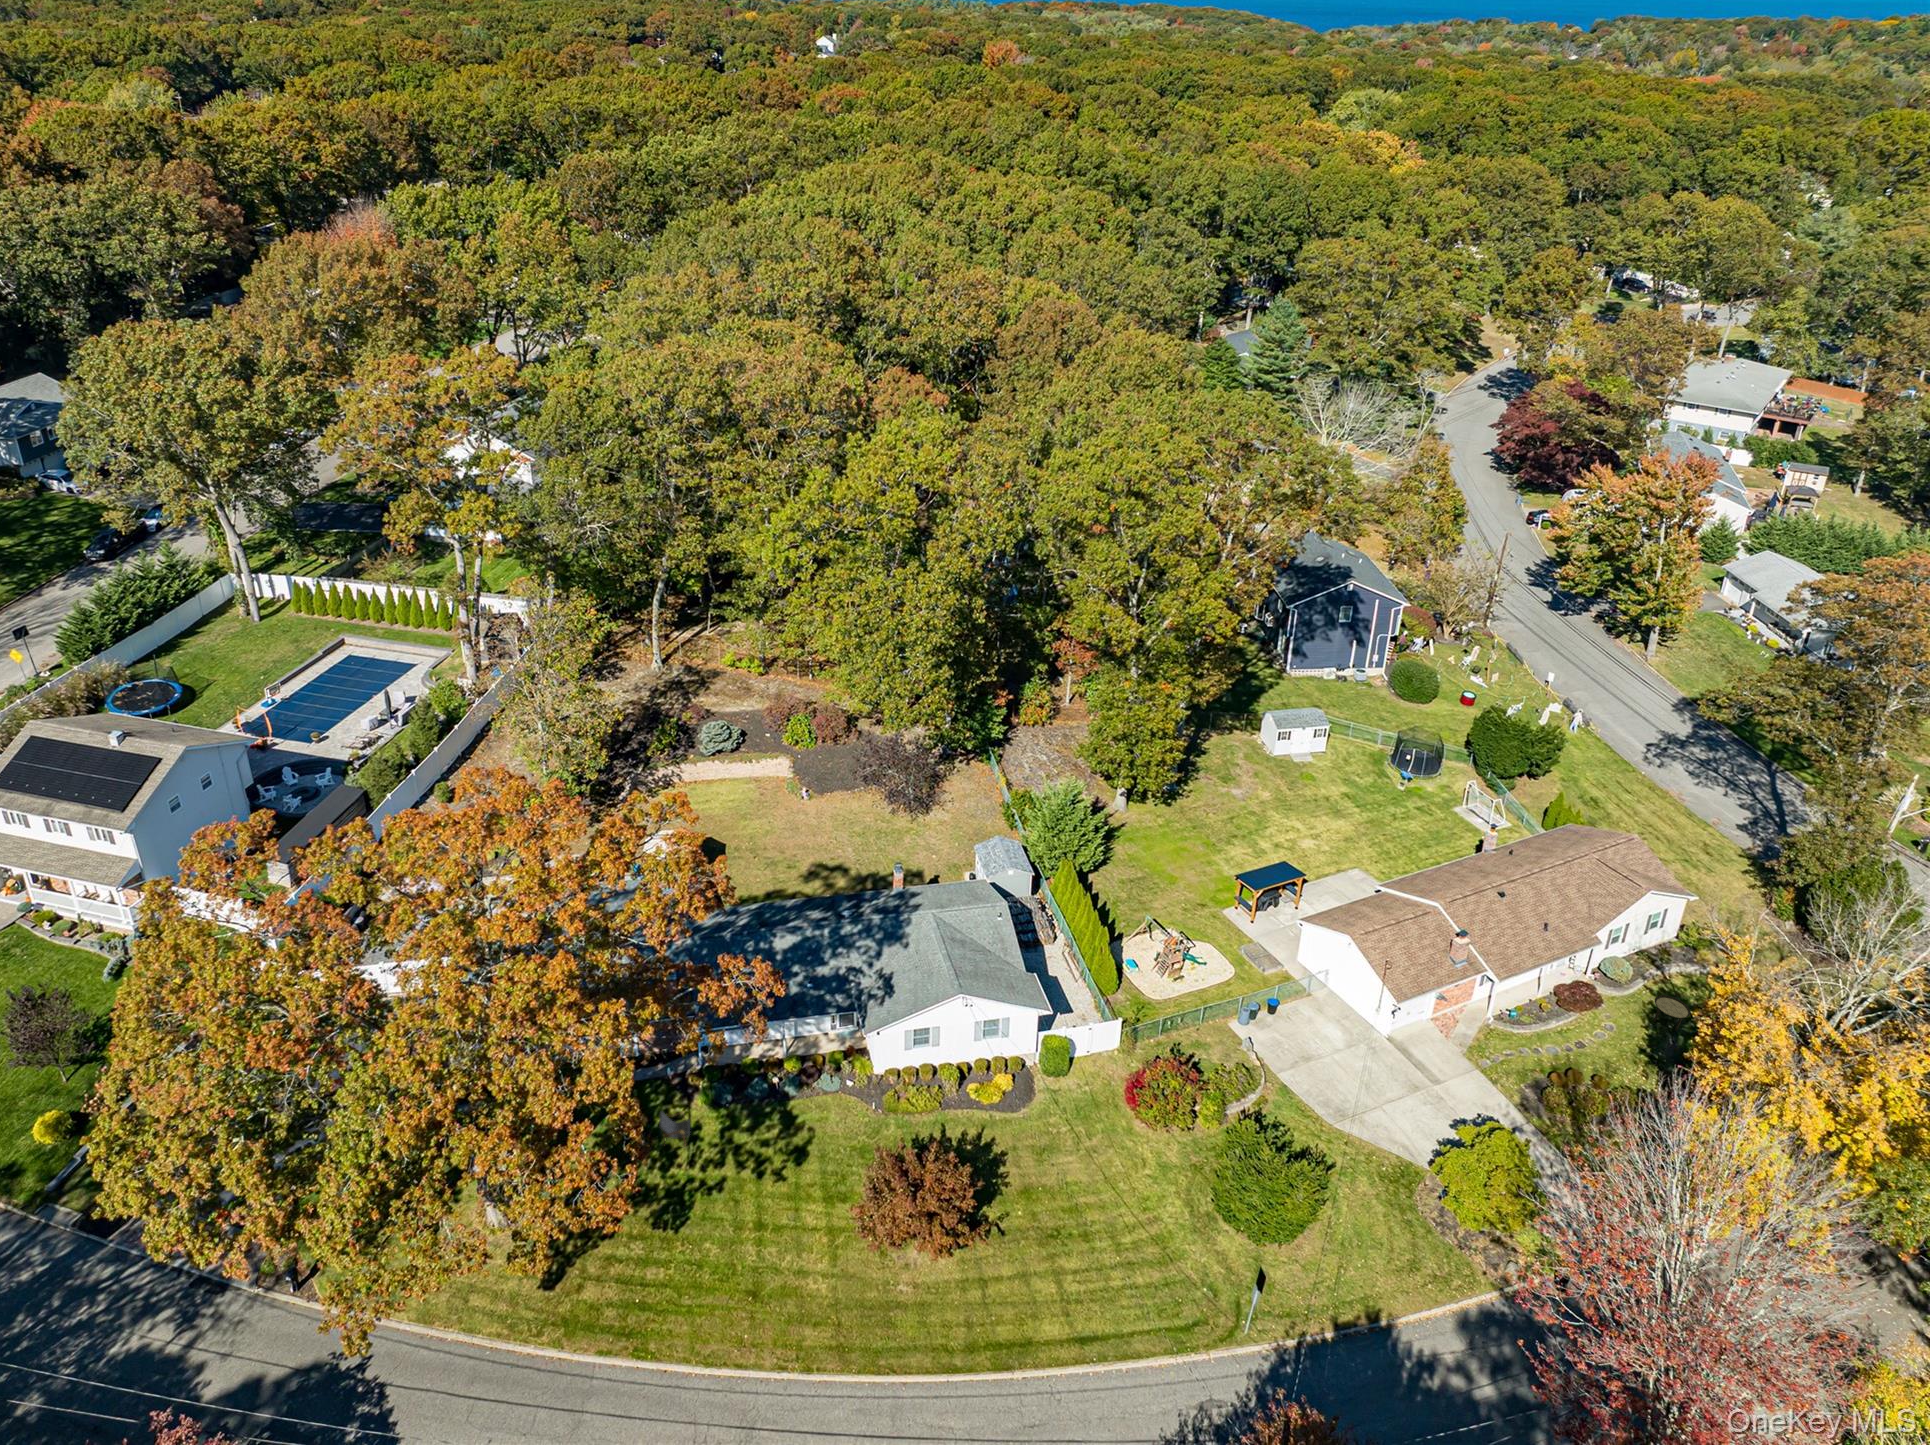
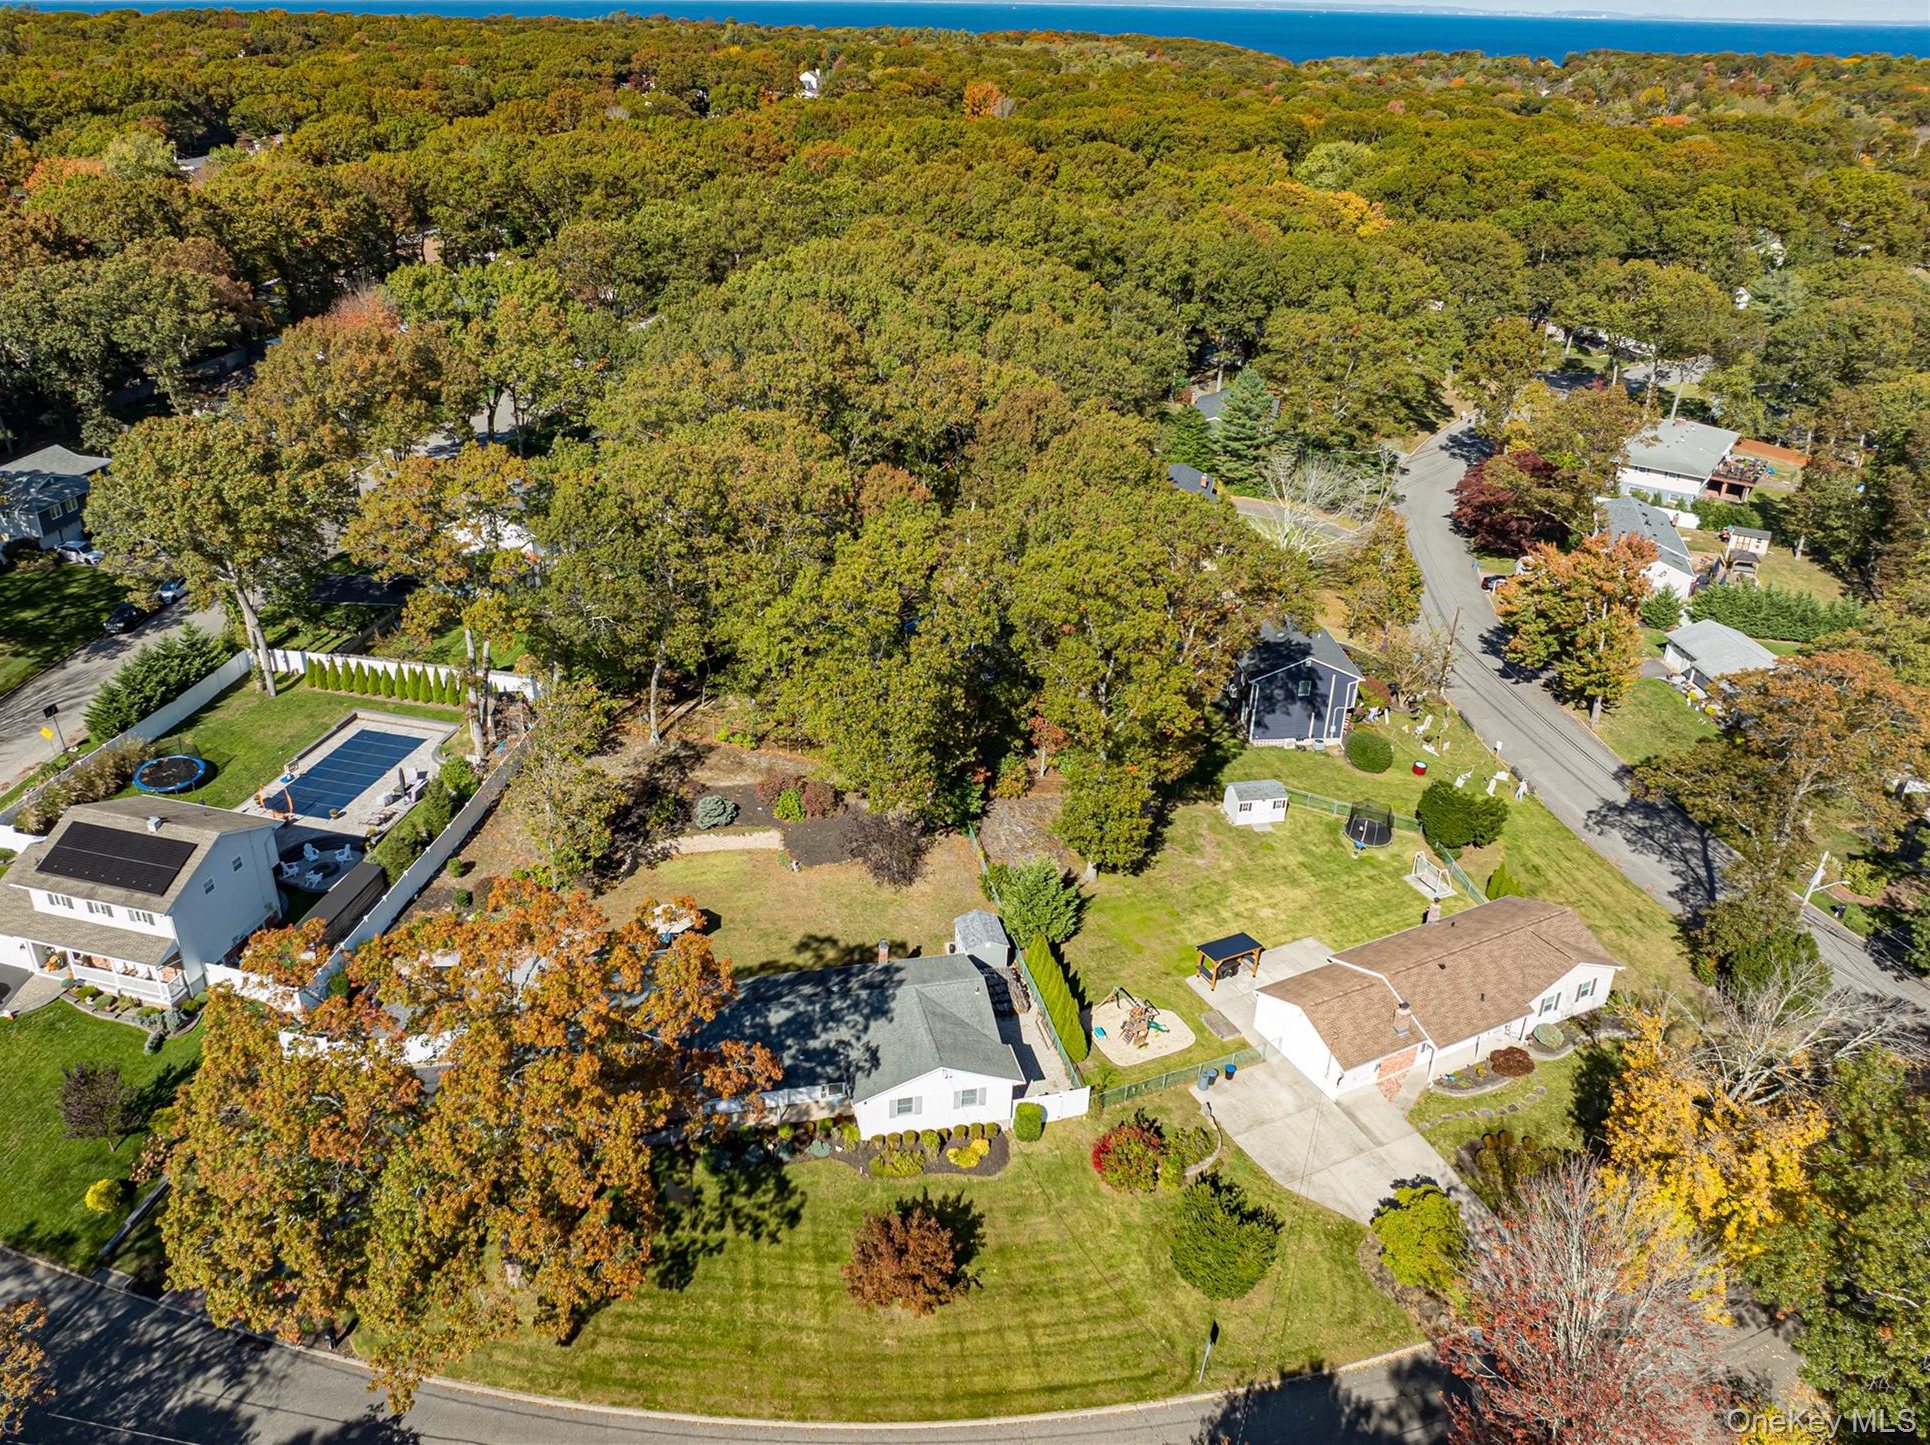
round table: present [1653,995,1691,1030] -> none [1577,1061,1610,1094]

